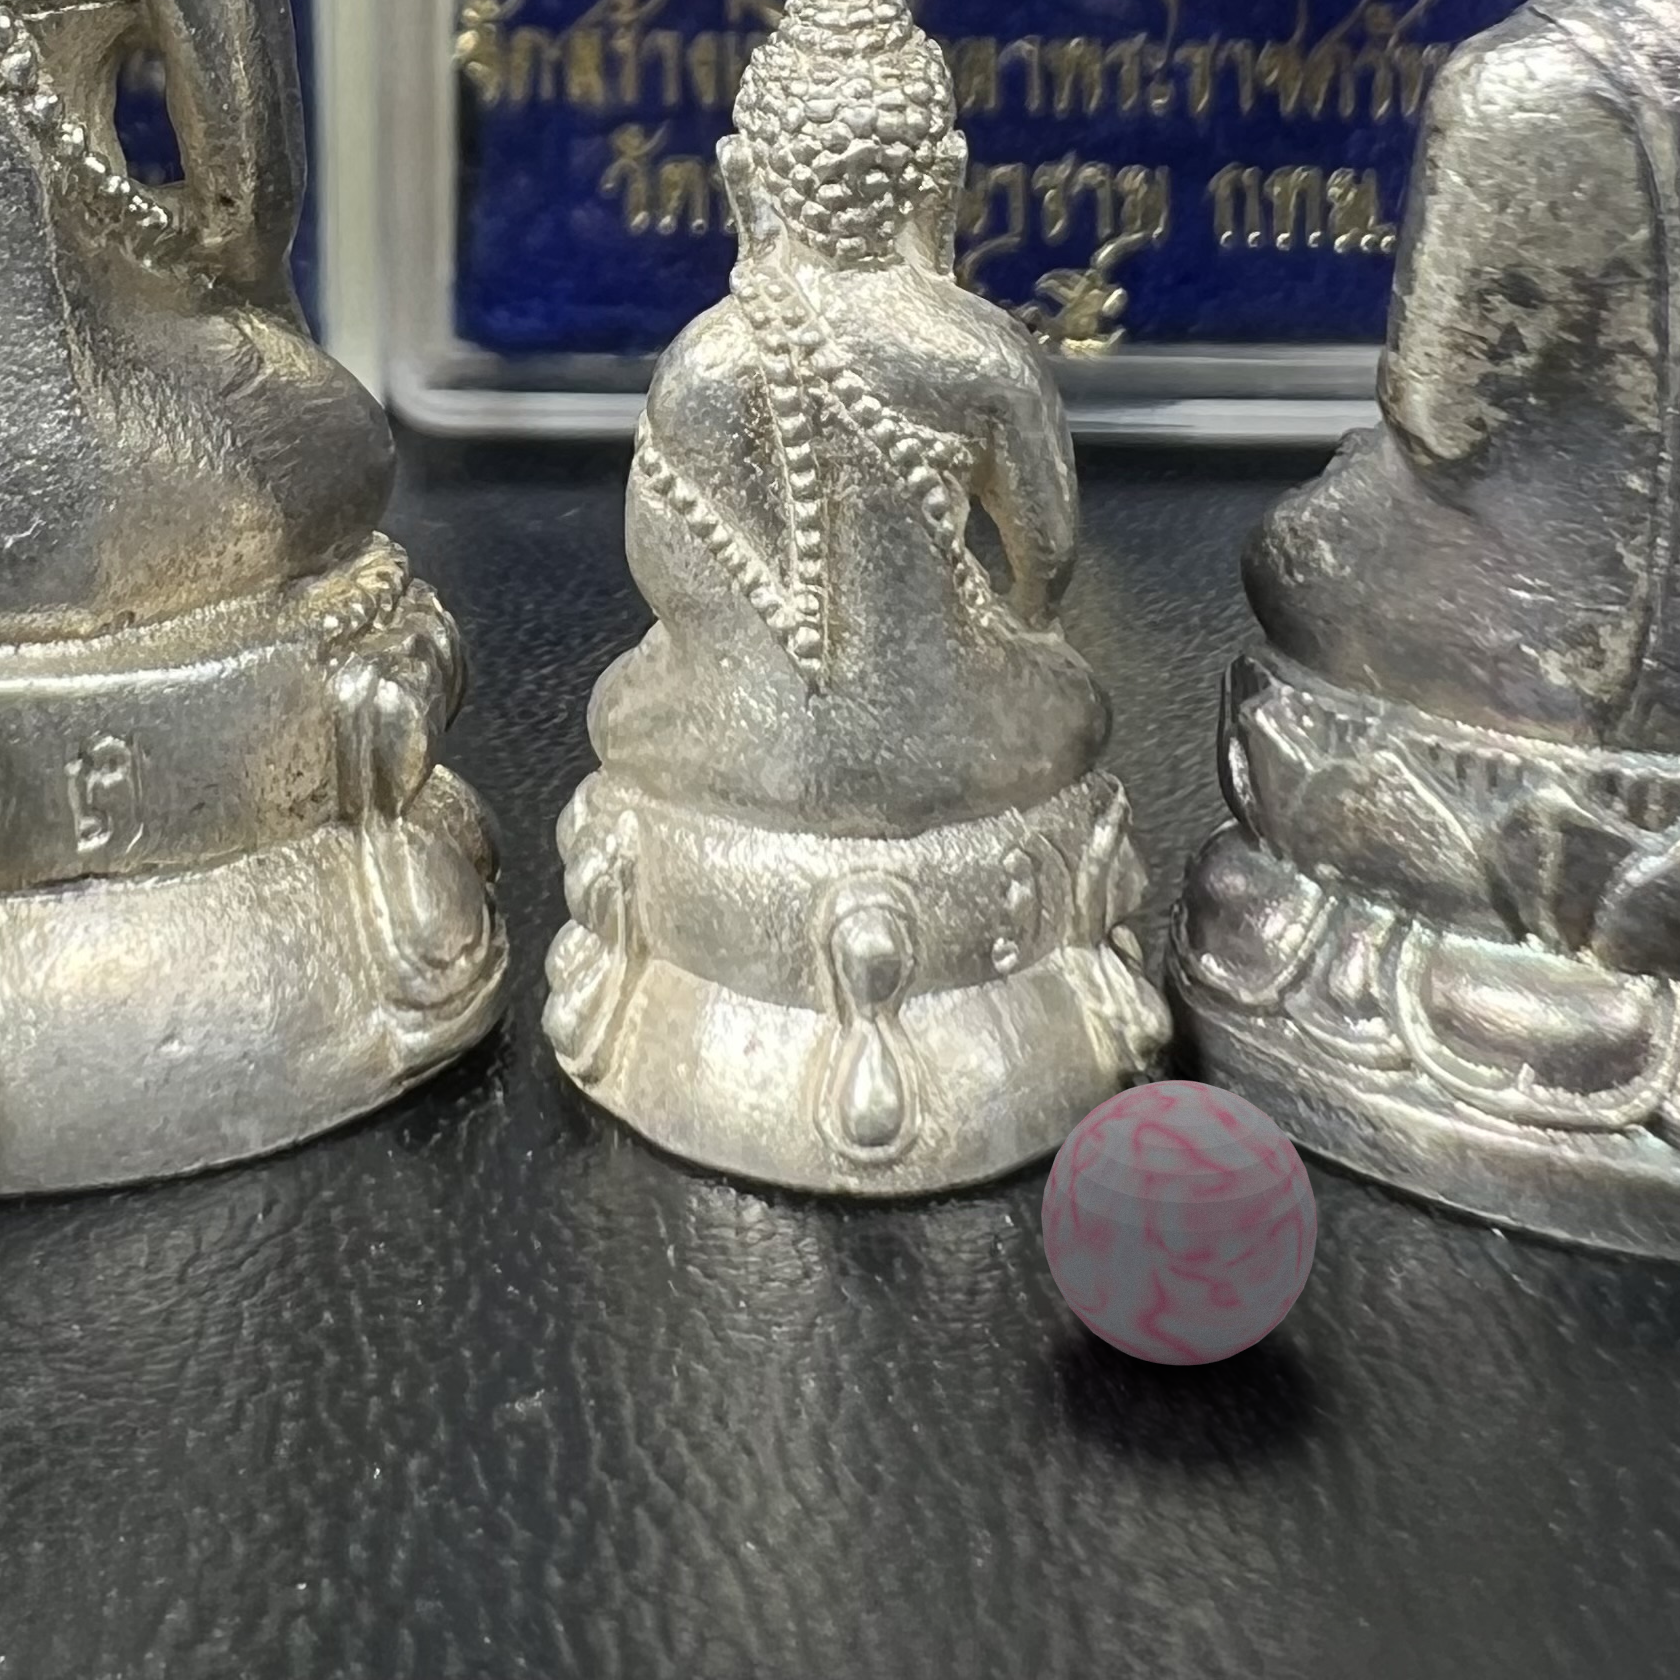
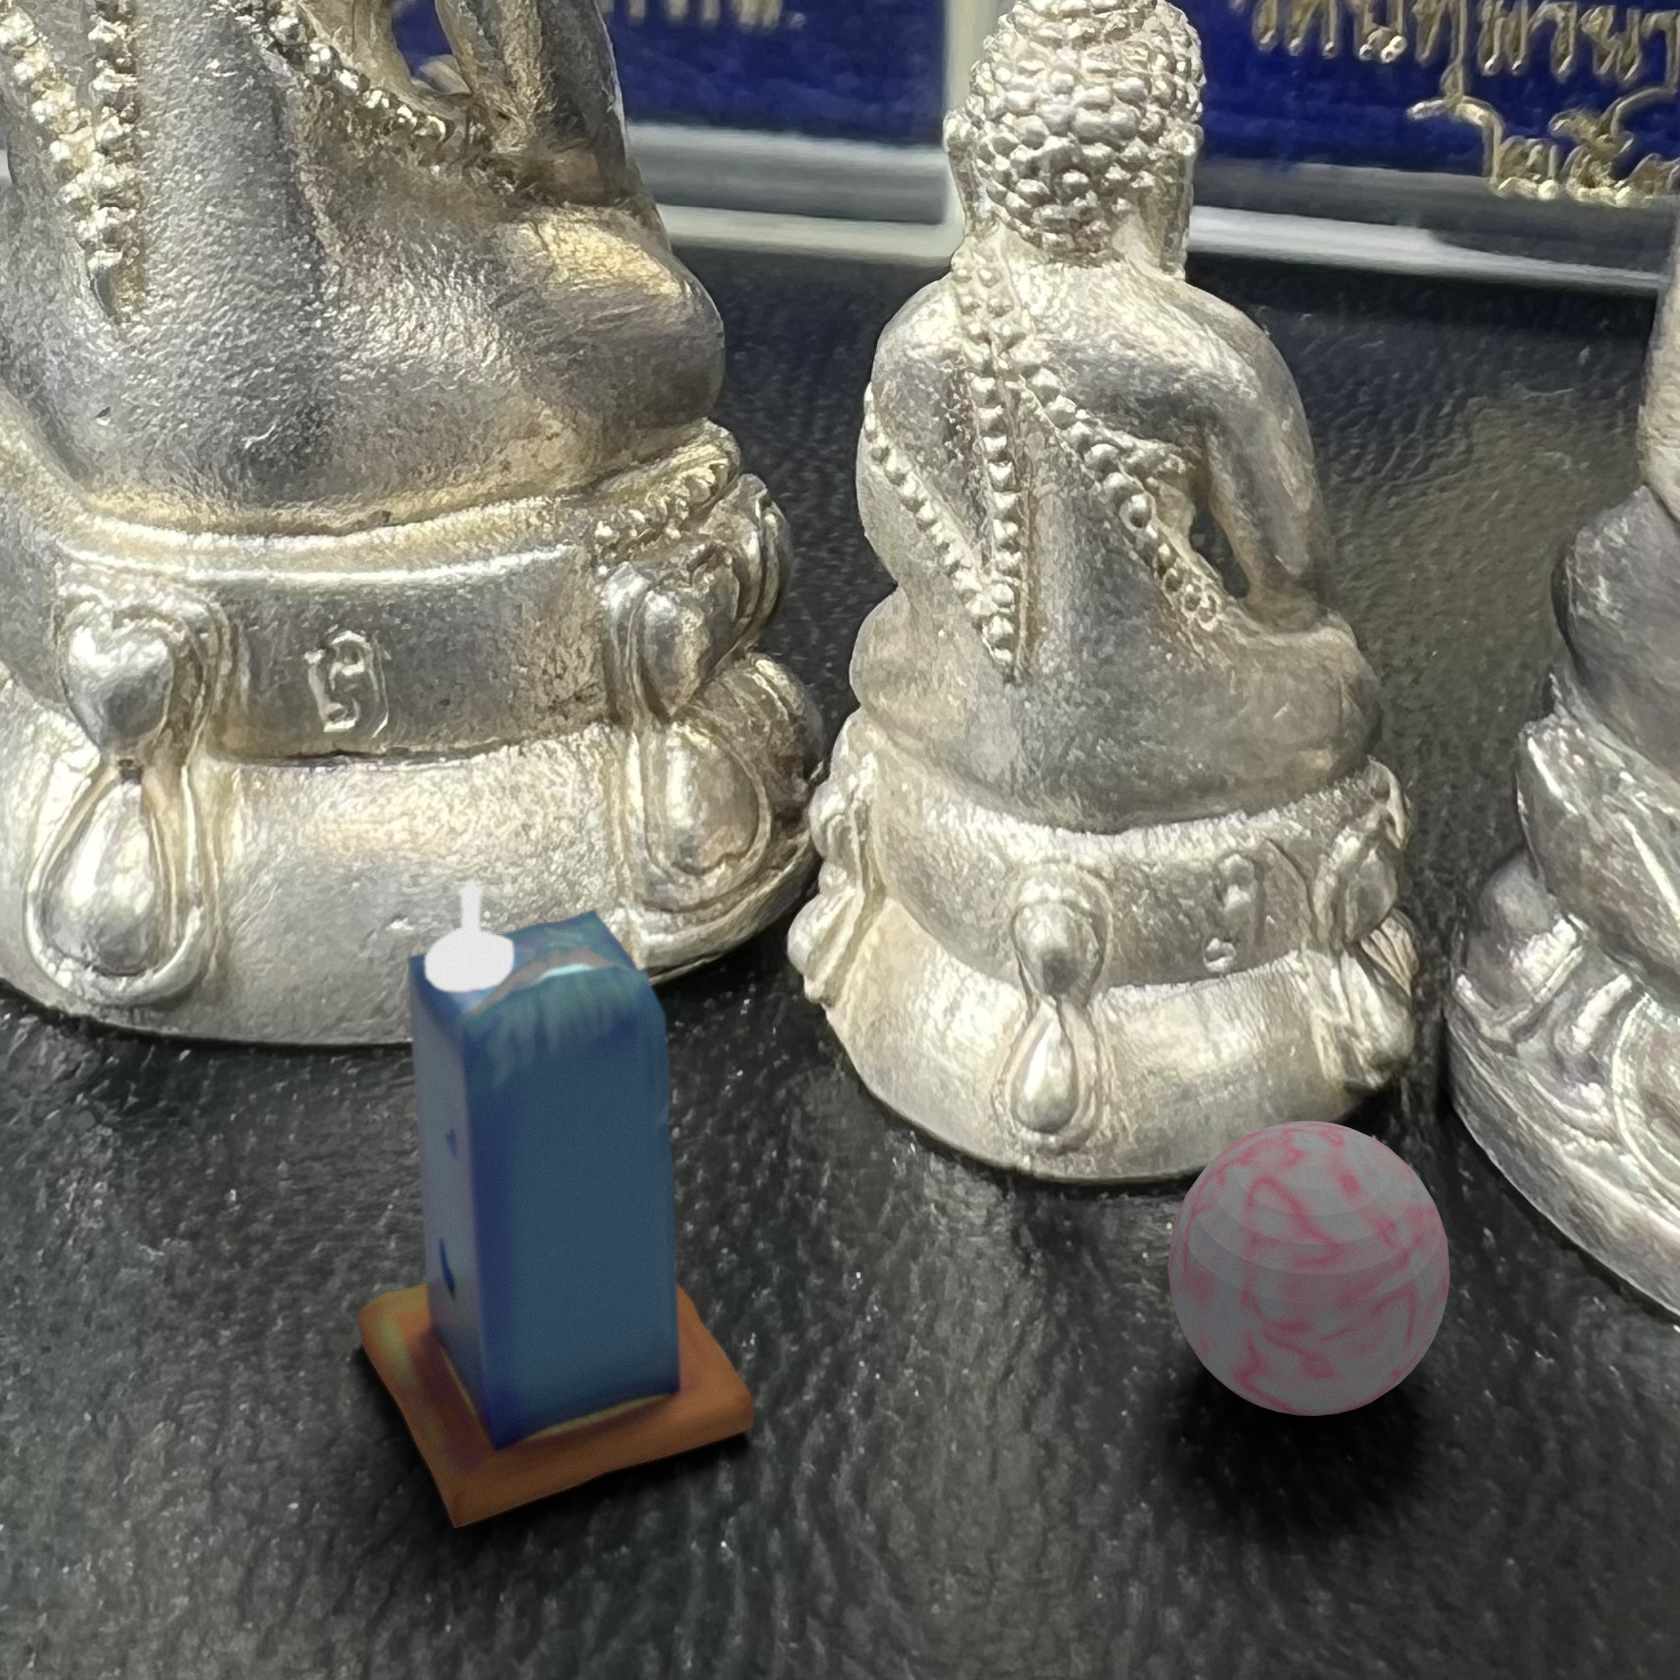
candle: none [219,890,662,1554] -> present [358,879,754,1528]

